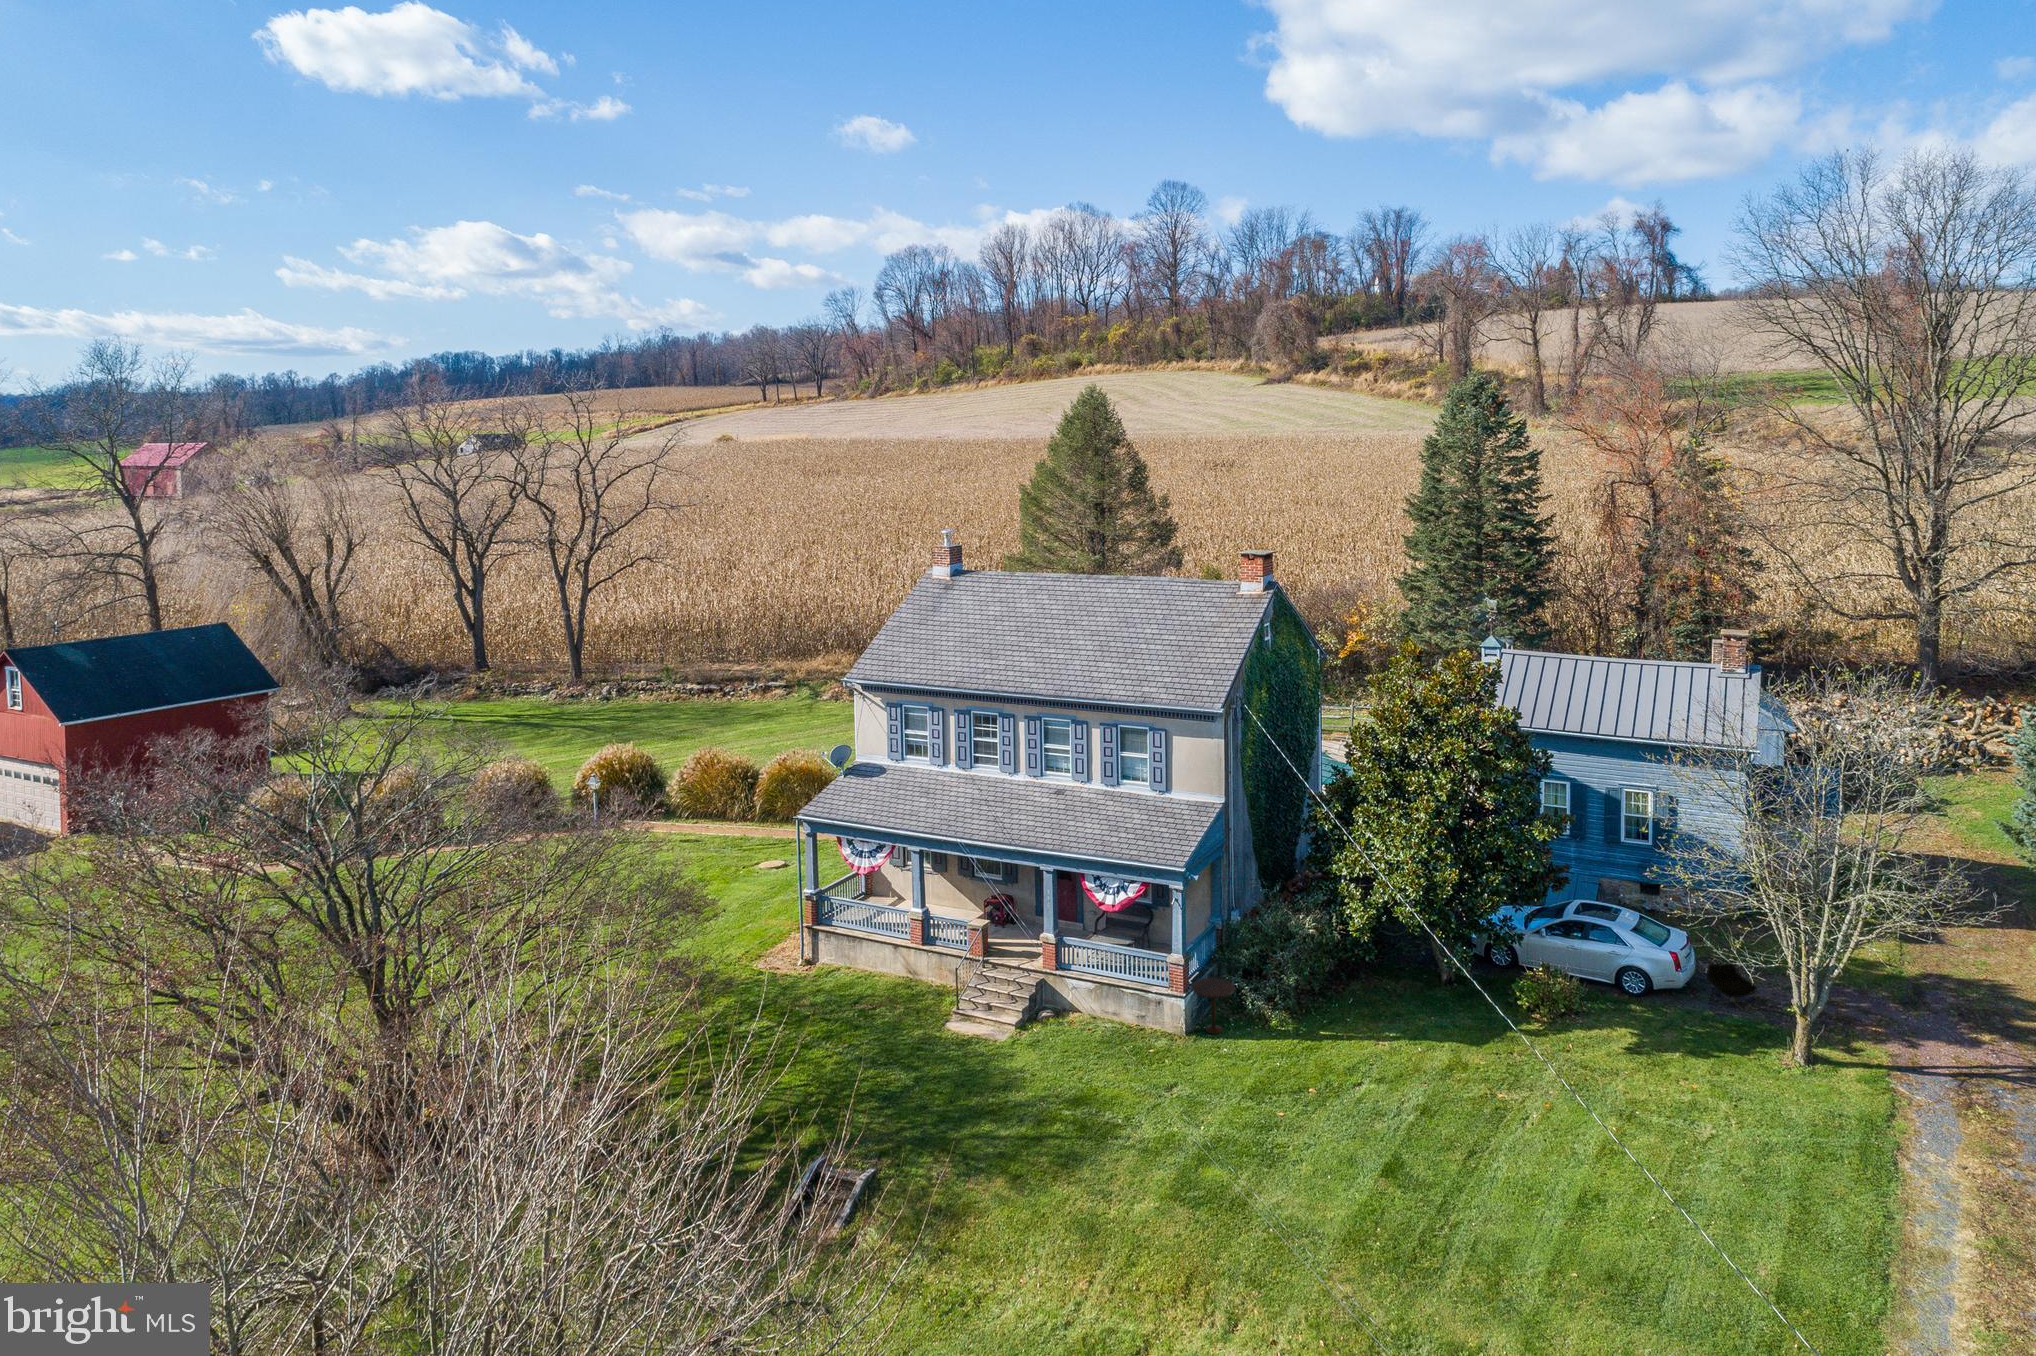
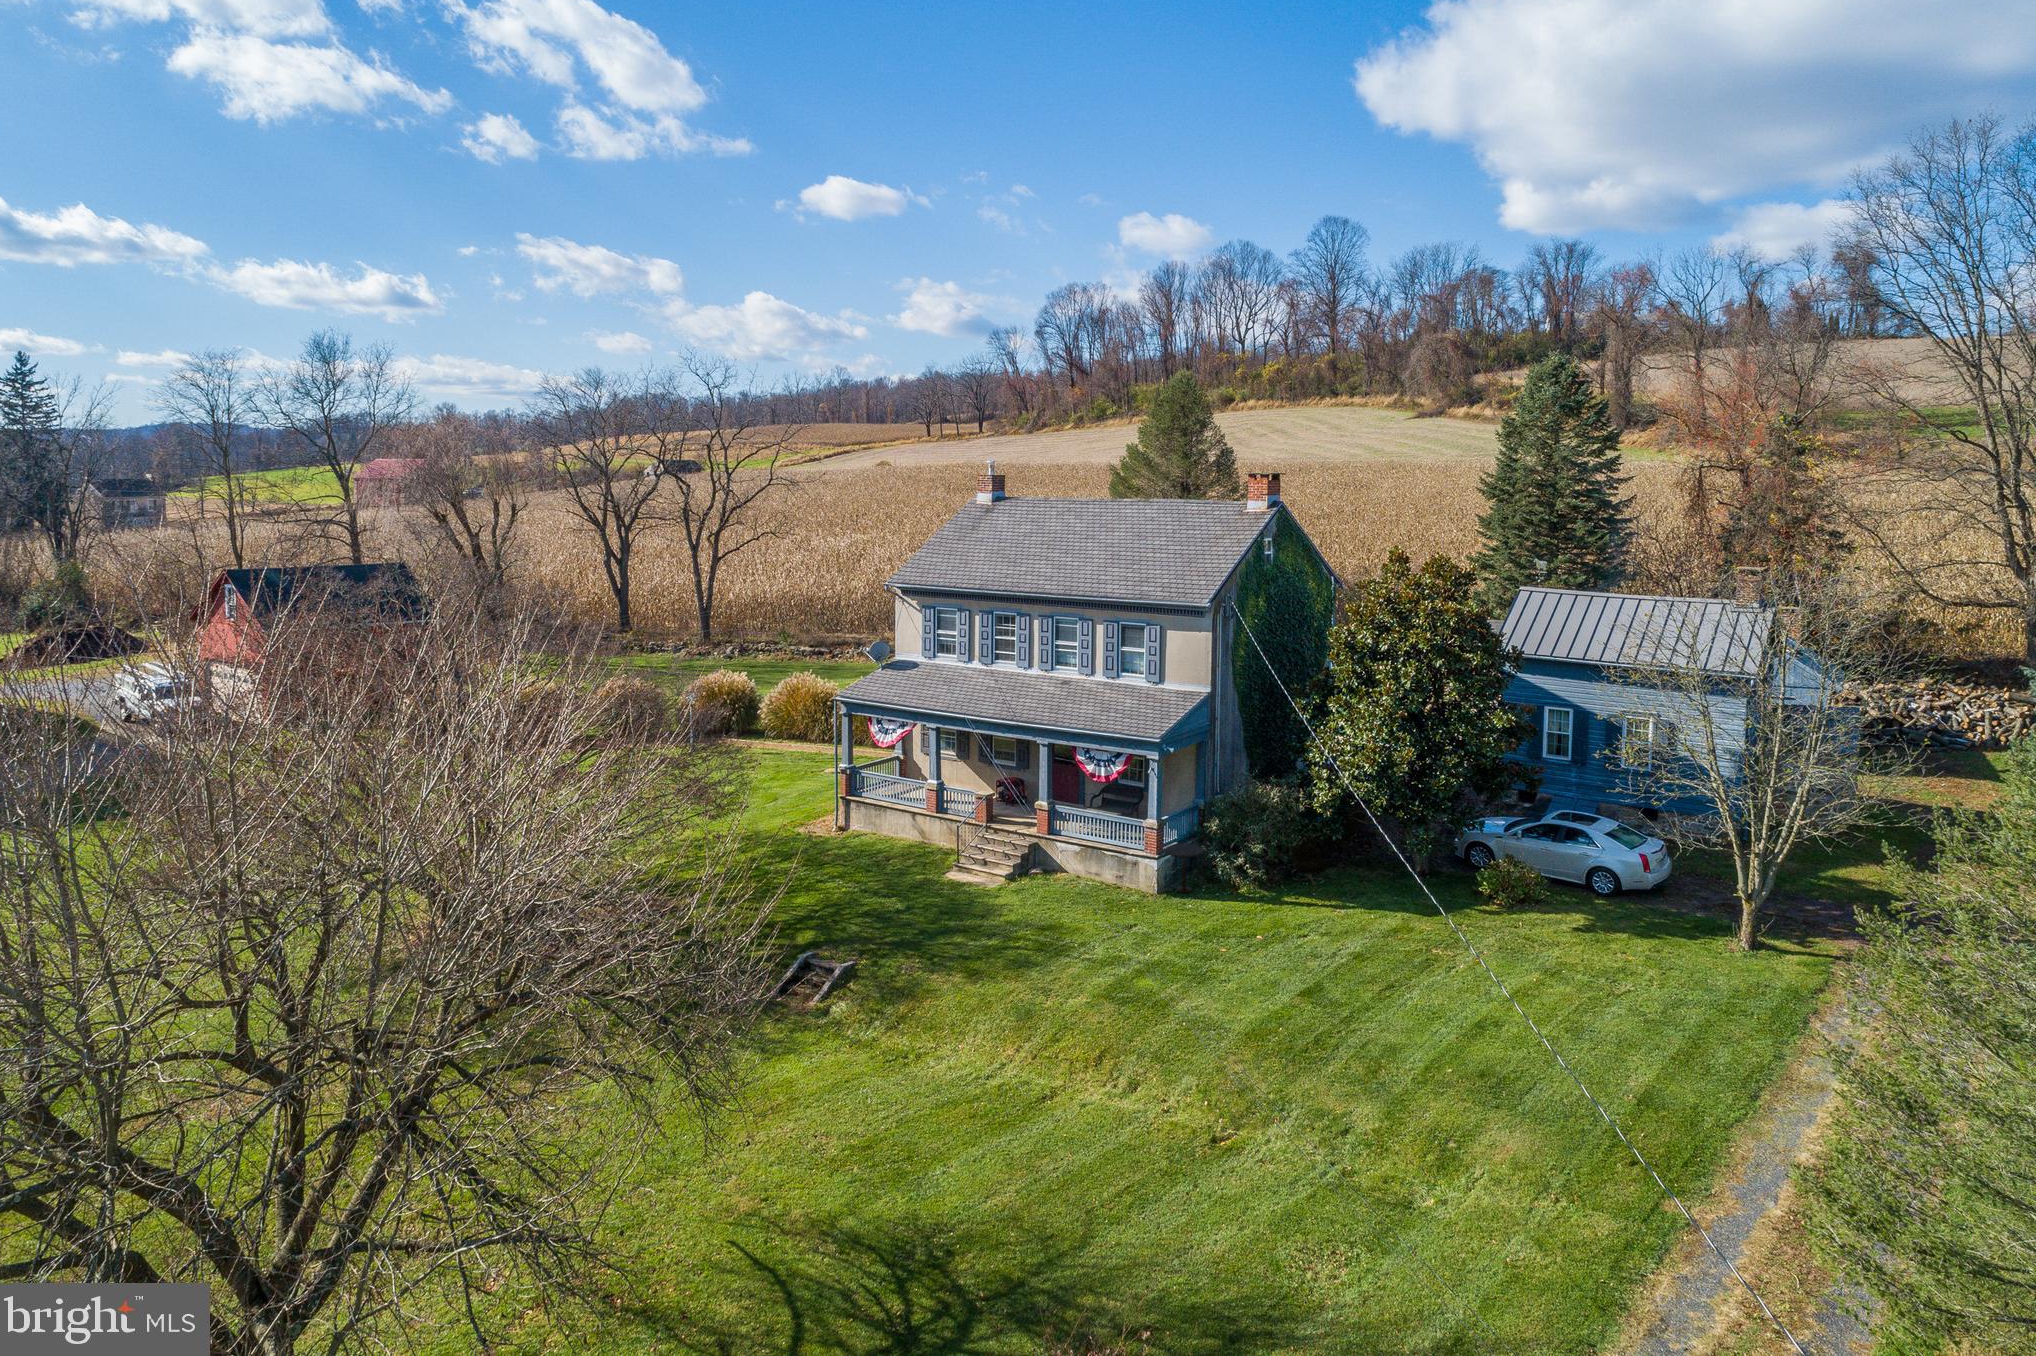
lounge chair: present [1707,963,1757,1004] -> present [1291,846,1328,880]

